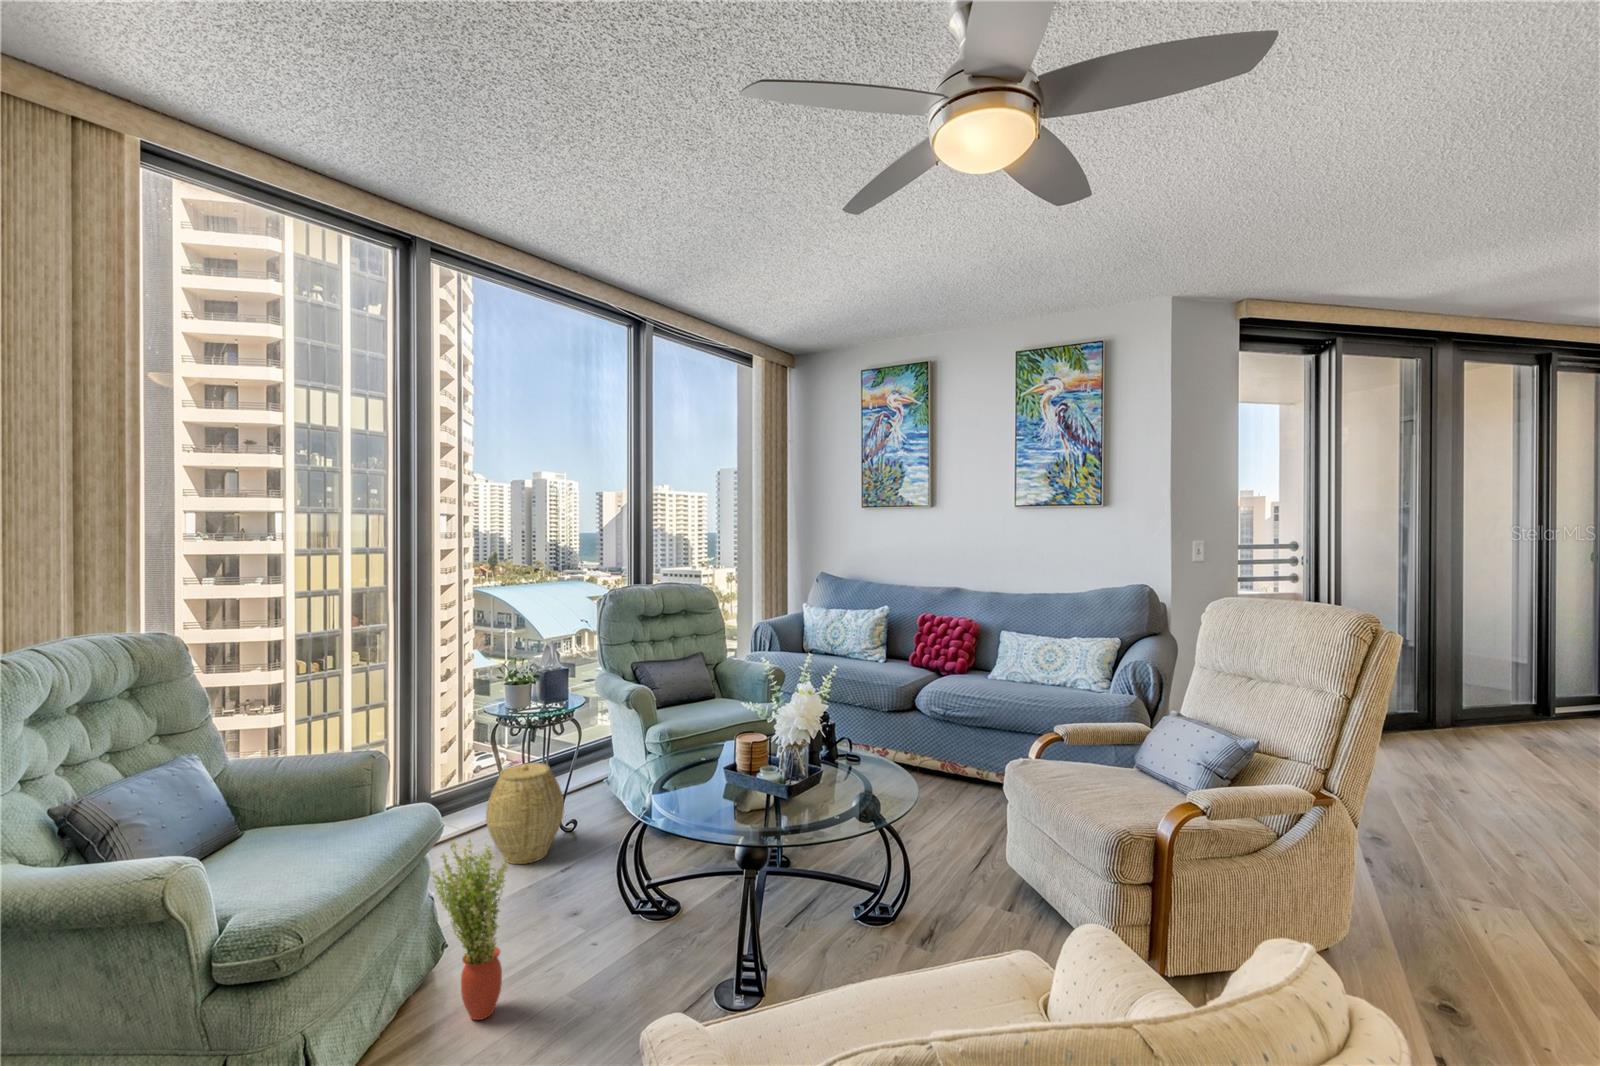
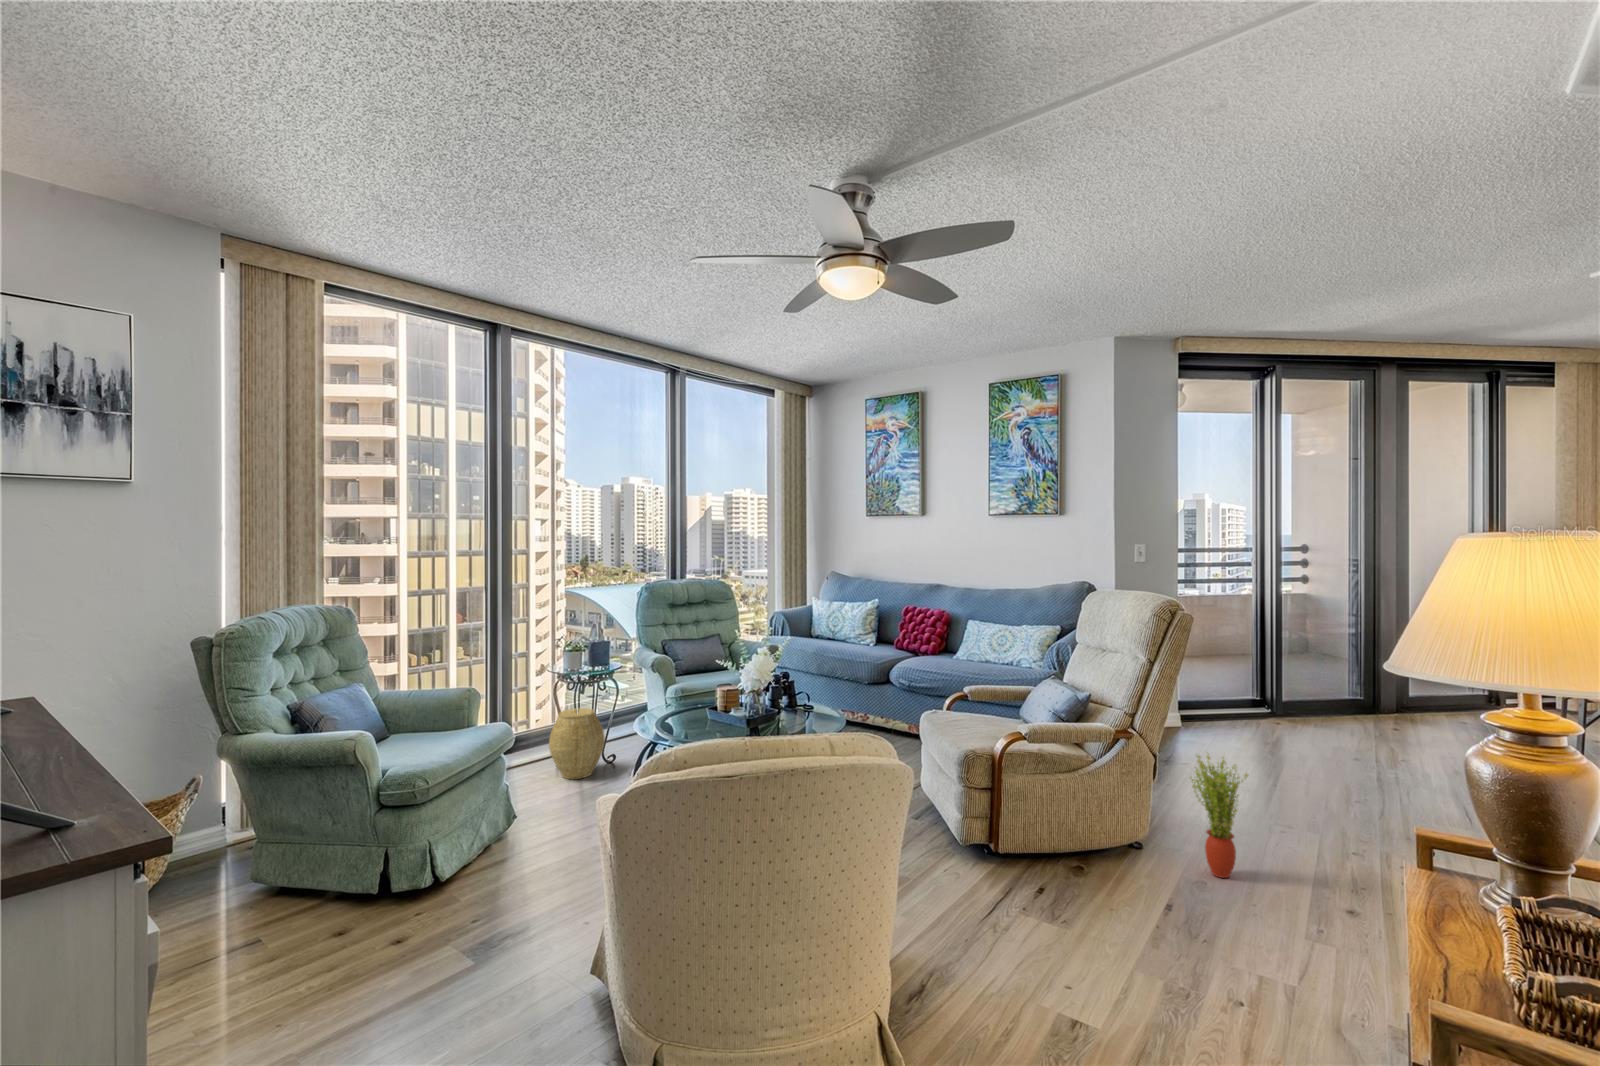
potted plant: present [431,840,508,1020] -> present [1192,755,1248,878]

